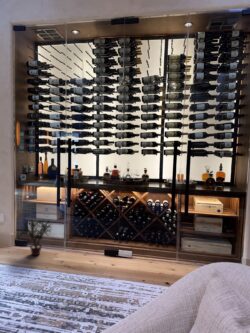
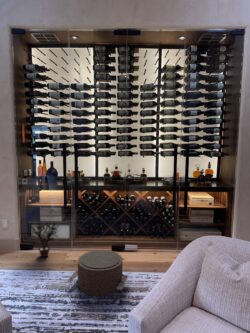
pouf: none [42,252,108,301] -> present [68,250,128,296]

